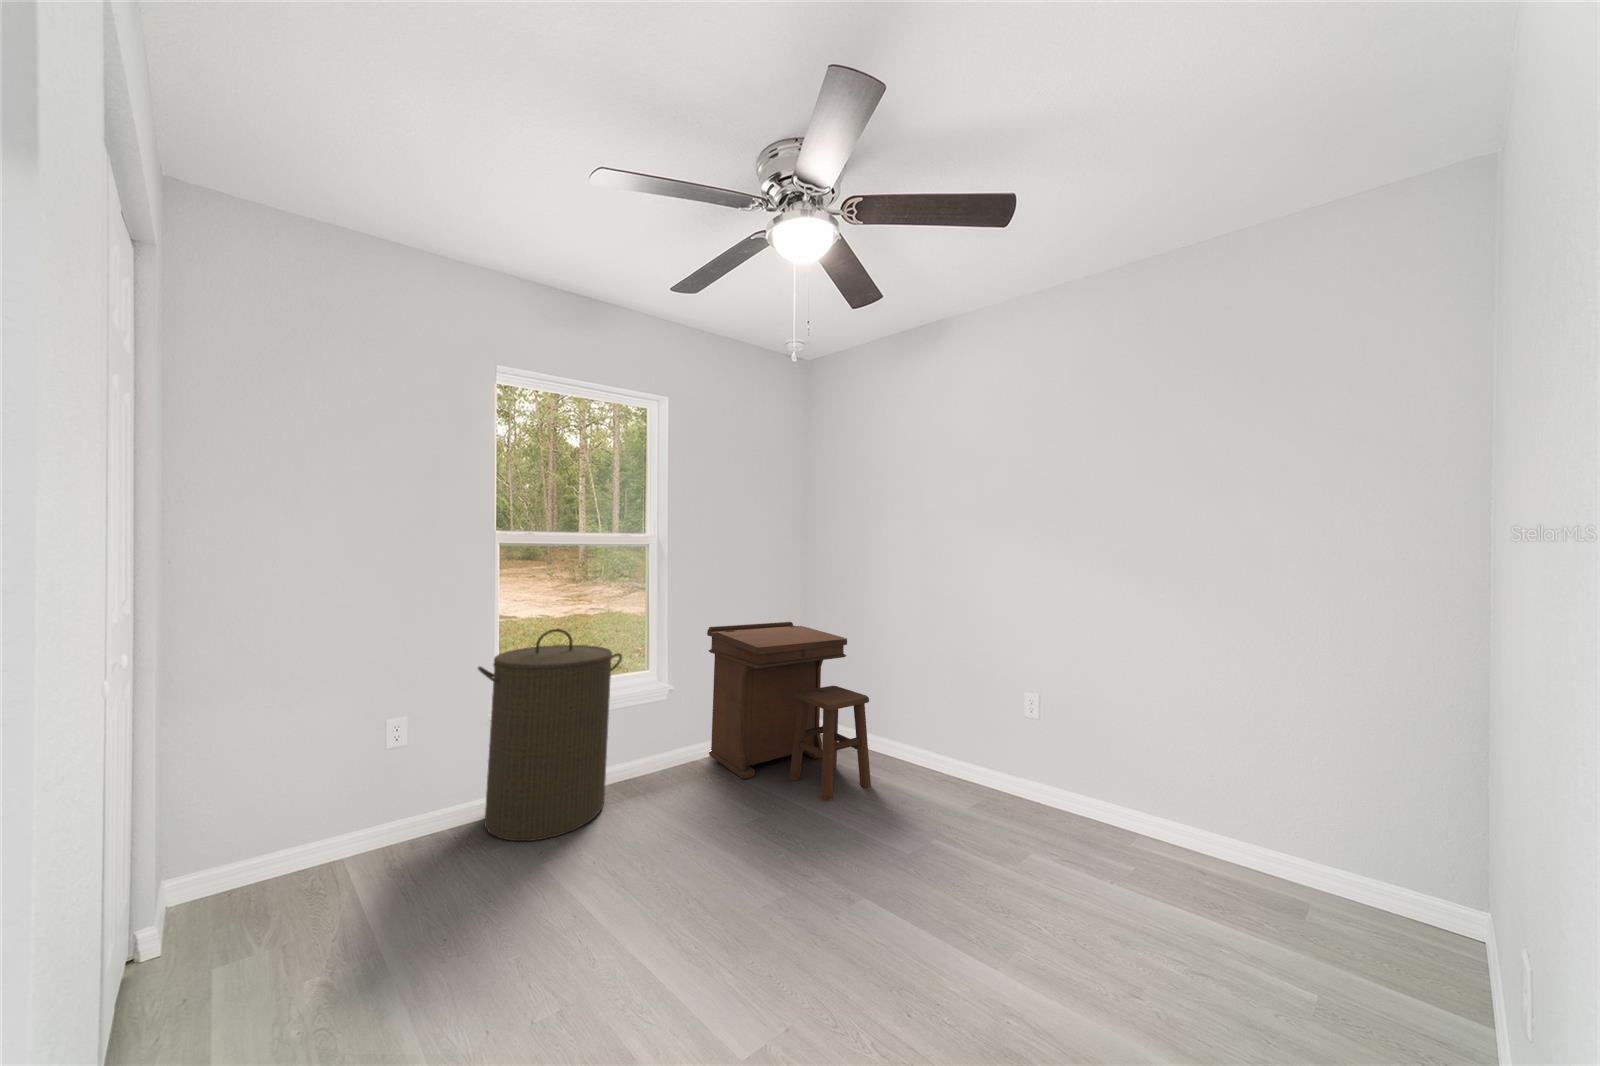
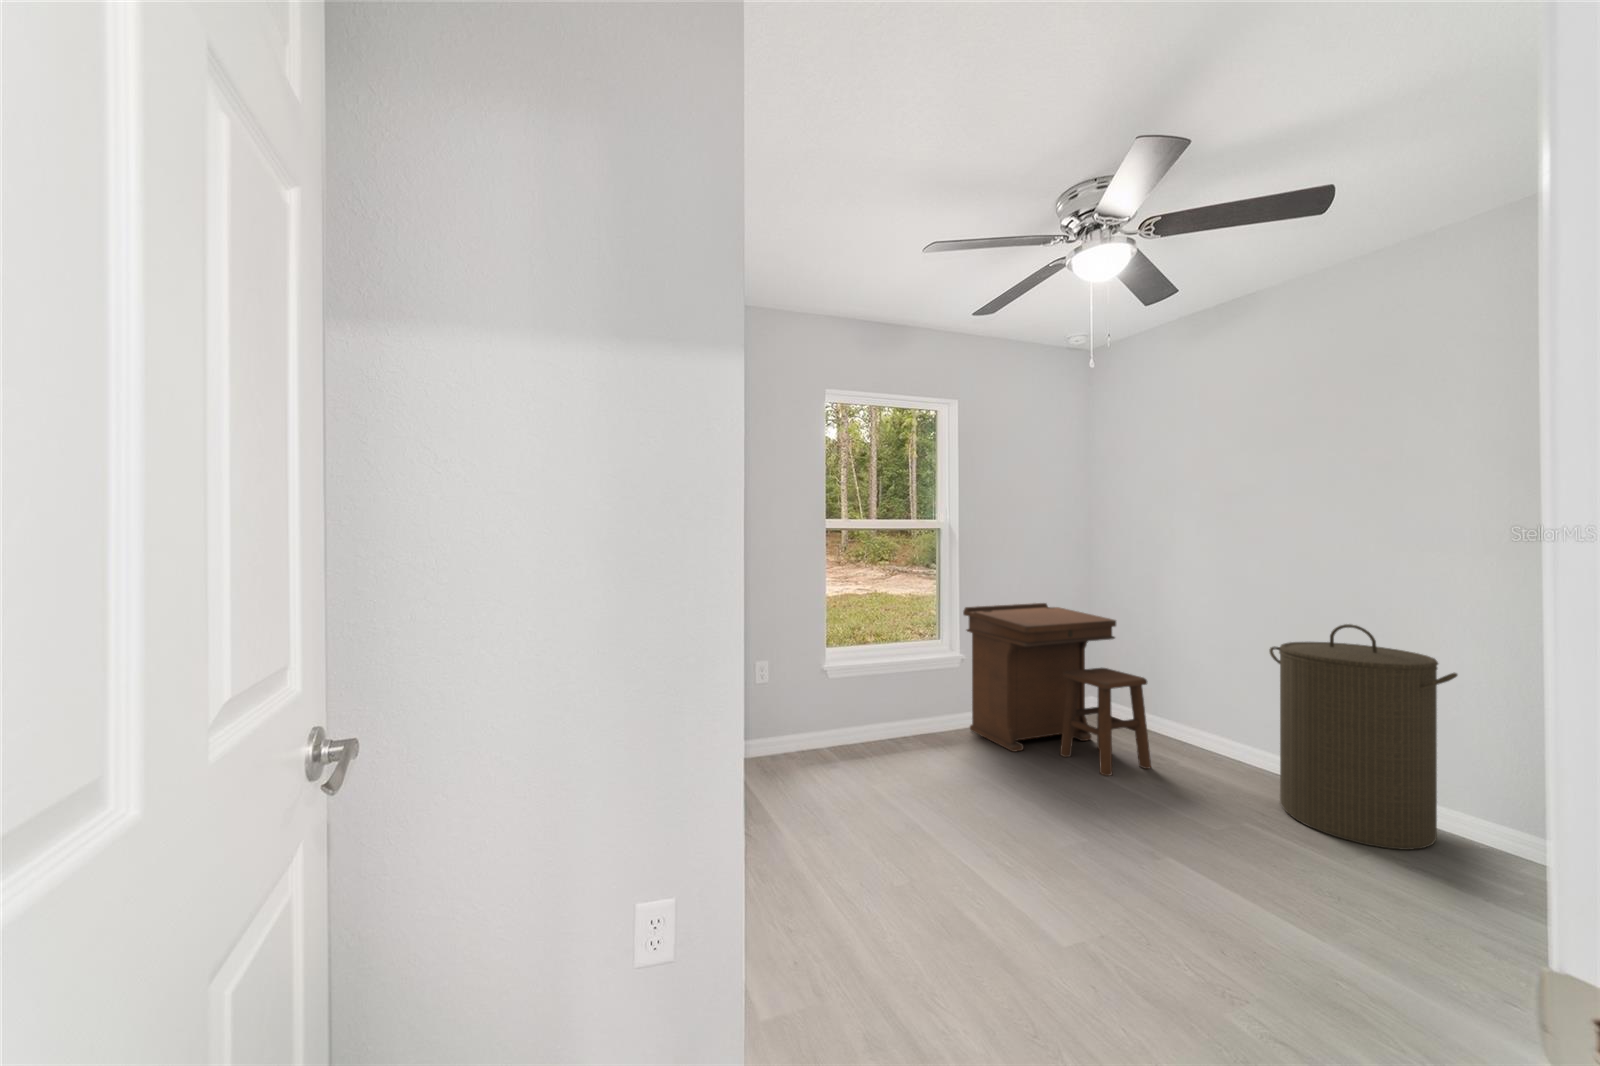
laundry hamper: present [478,629,622,841] -> present [1270,624,1457,850]

